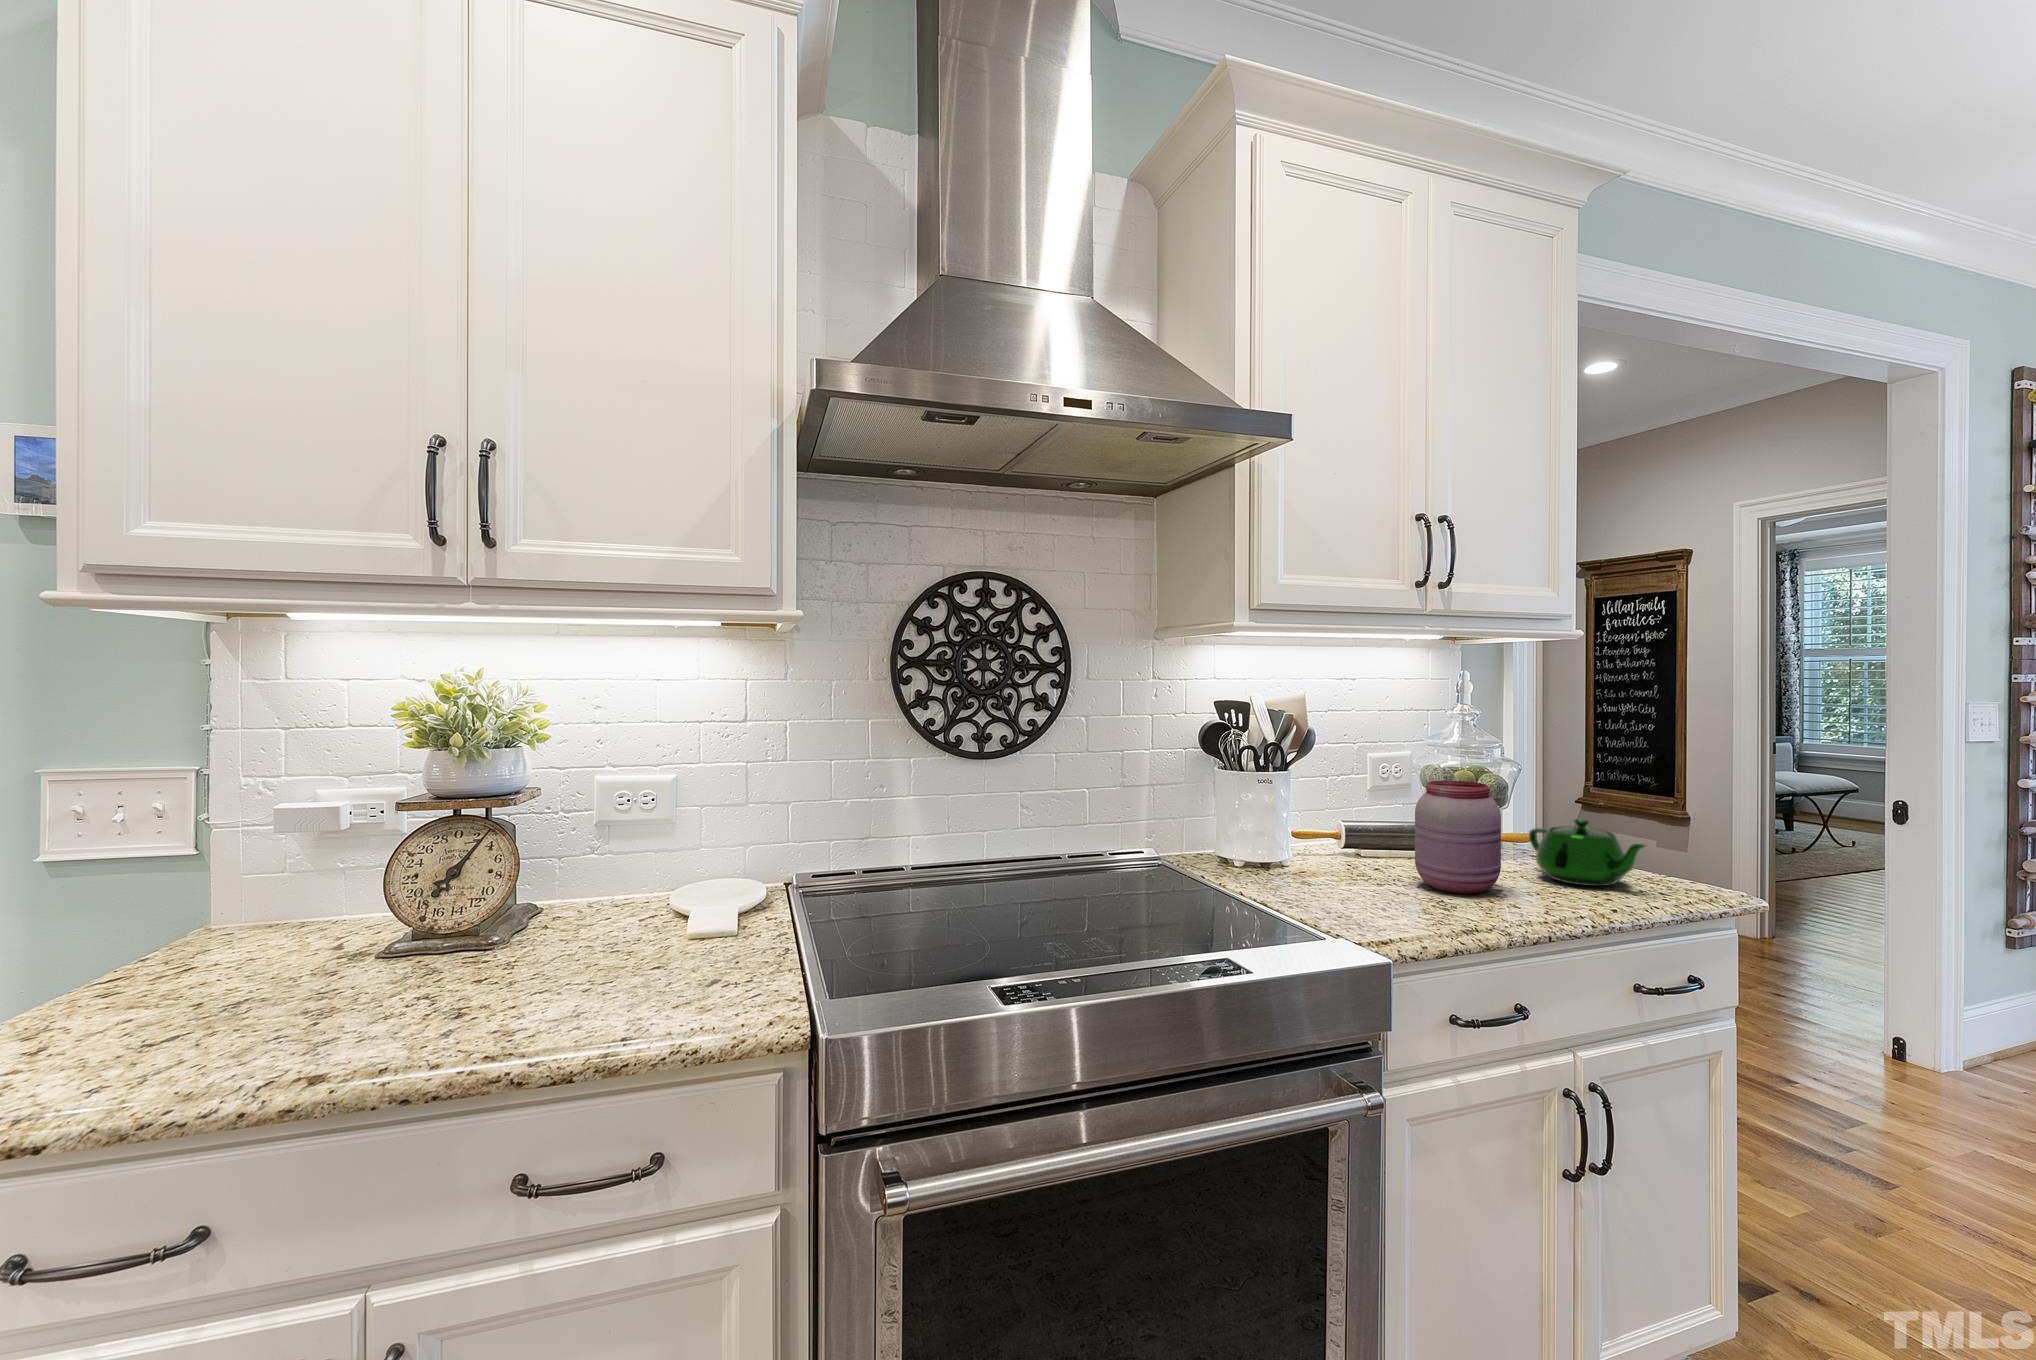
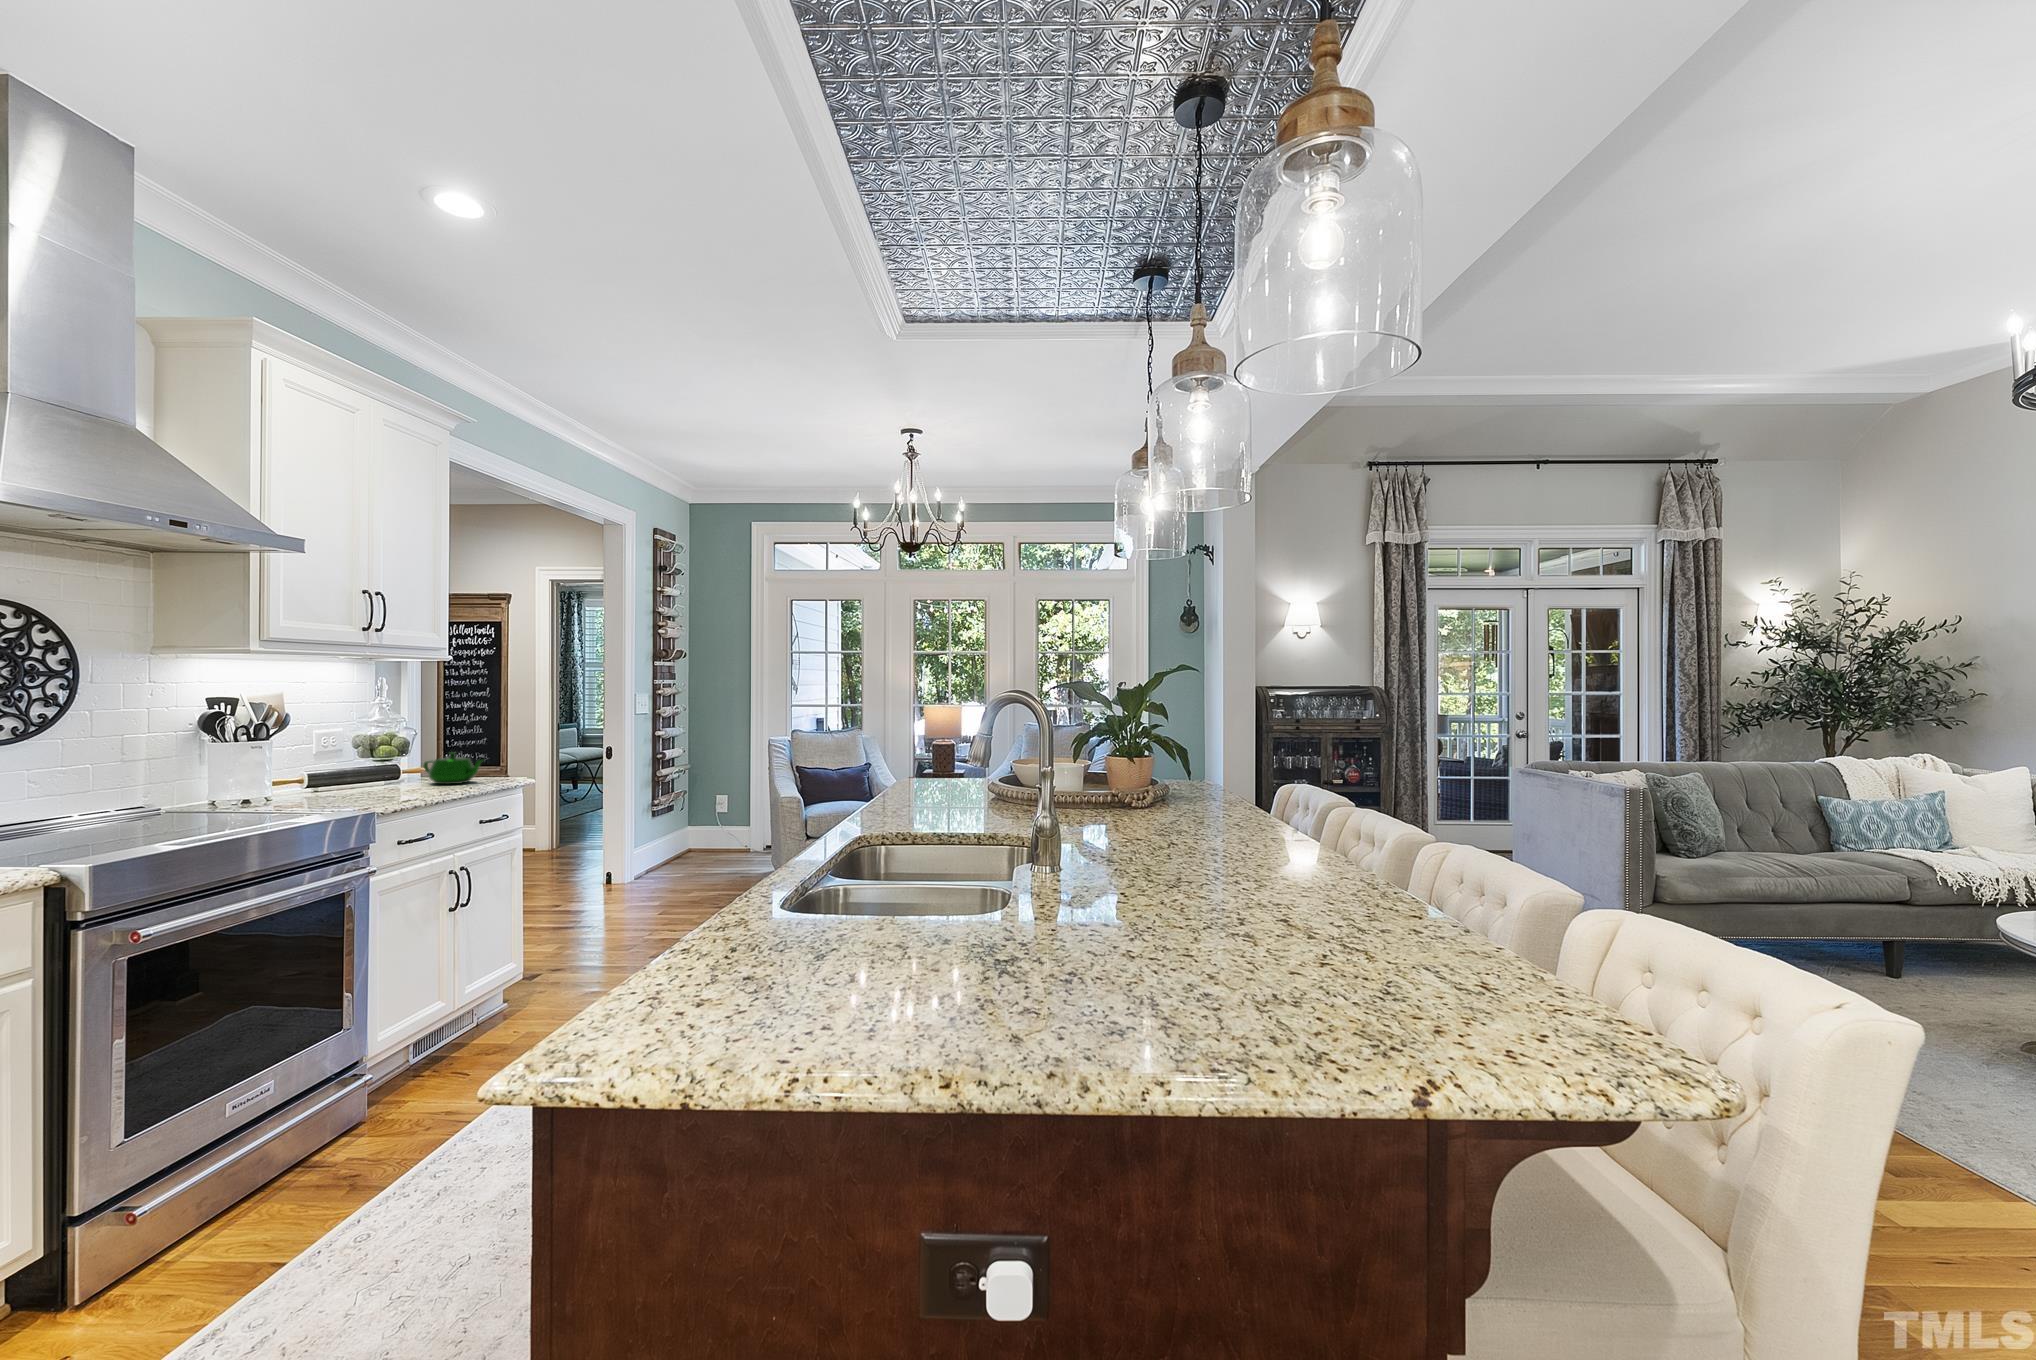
jar: present [1415,781,1501,894] -> none [362,736,413,794]

